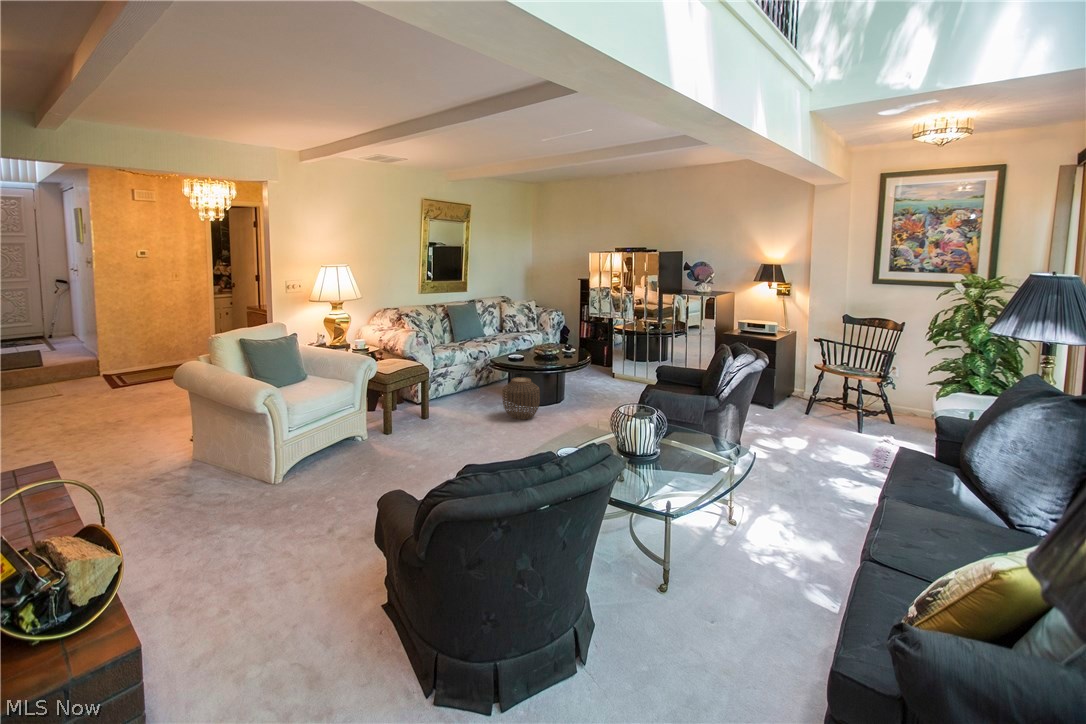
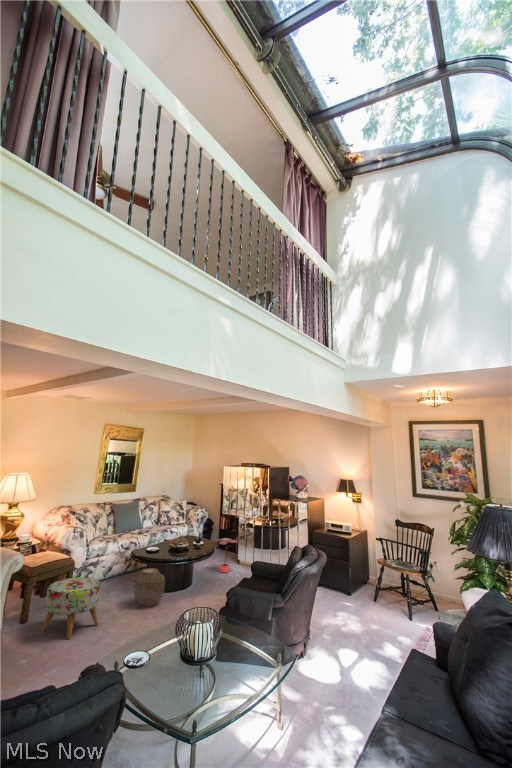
potted plant: none [585,345,616,386] -> present [215,538,237,573]
ottoman: none [411,386,474,450] -> present [41,577,100,639]

